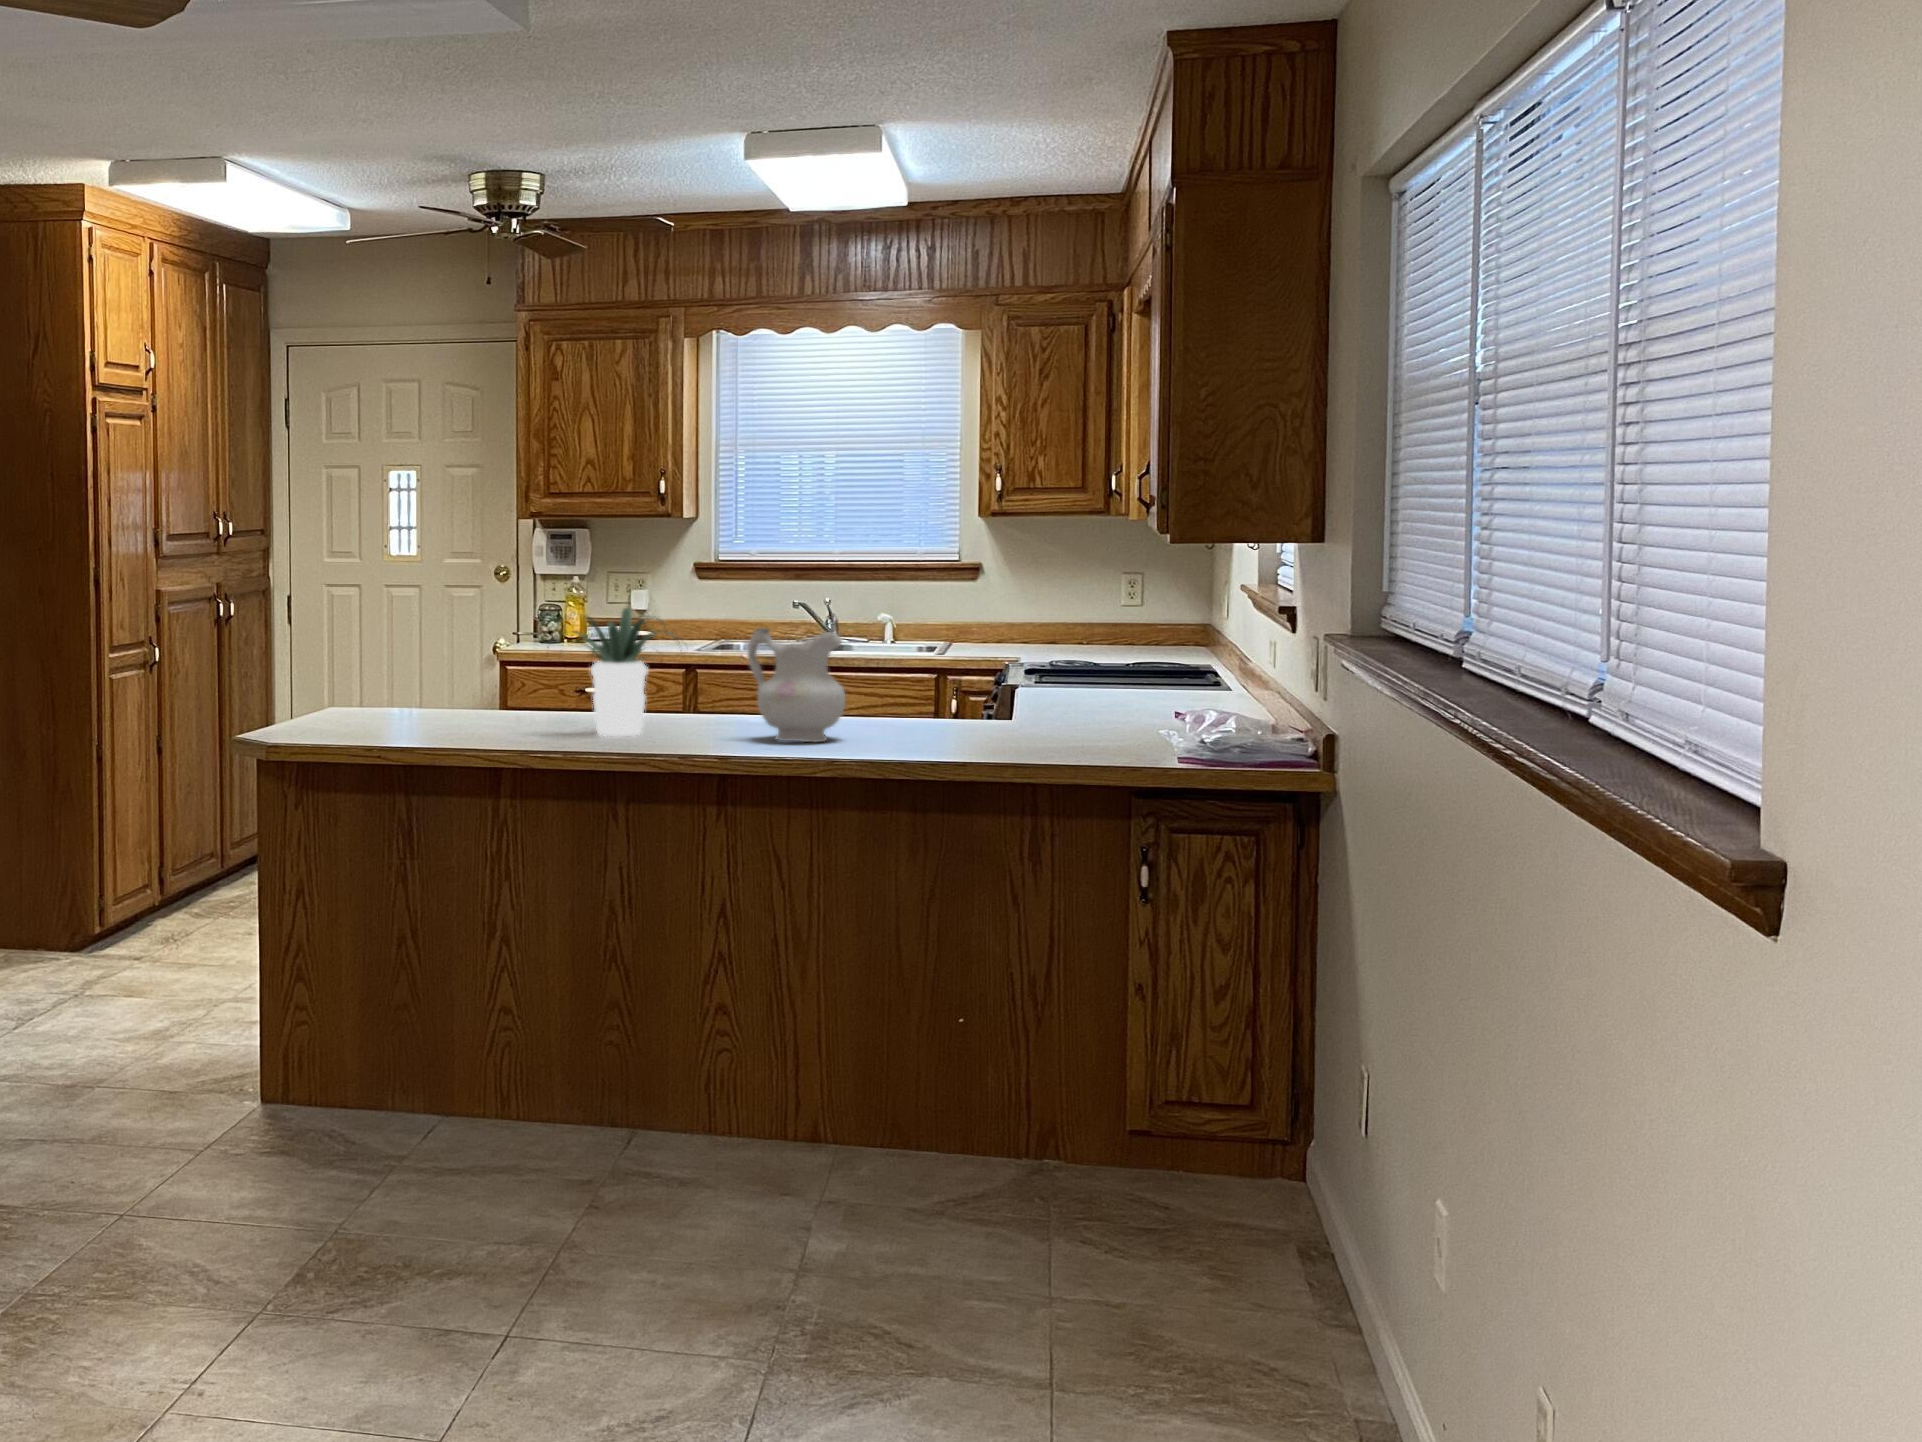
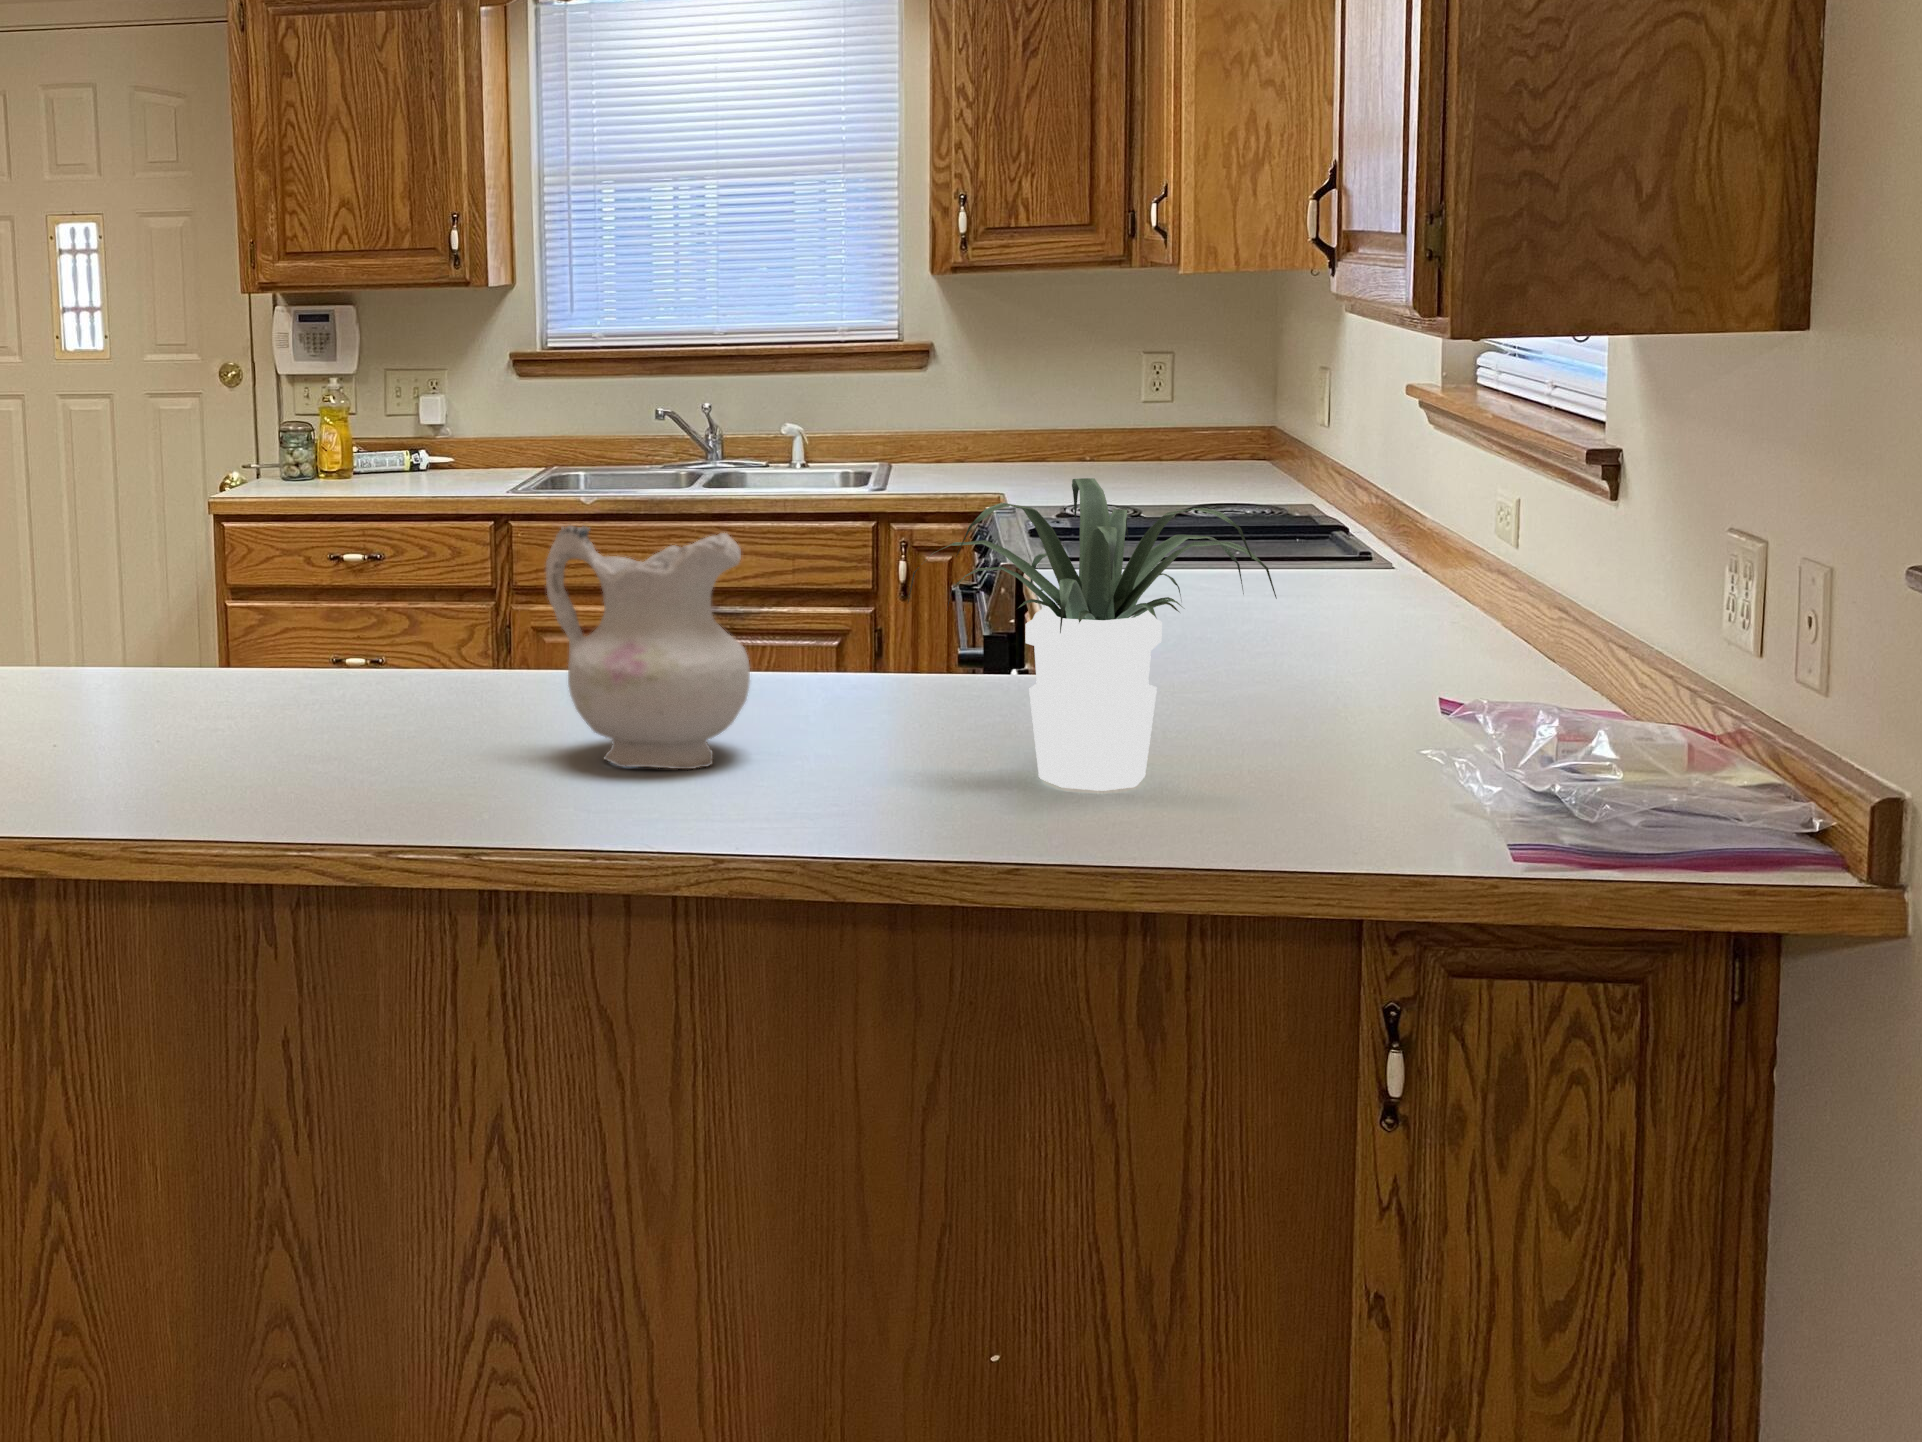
potted plant: present [561,608,681,736] -> present [908,478,1277,791]

